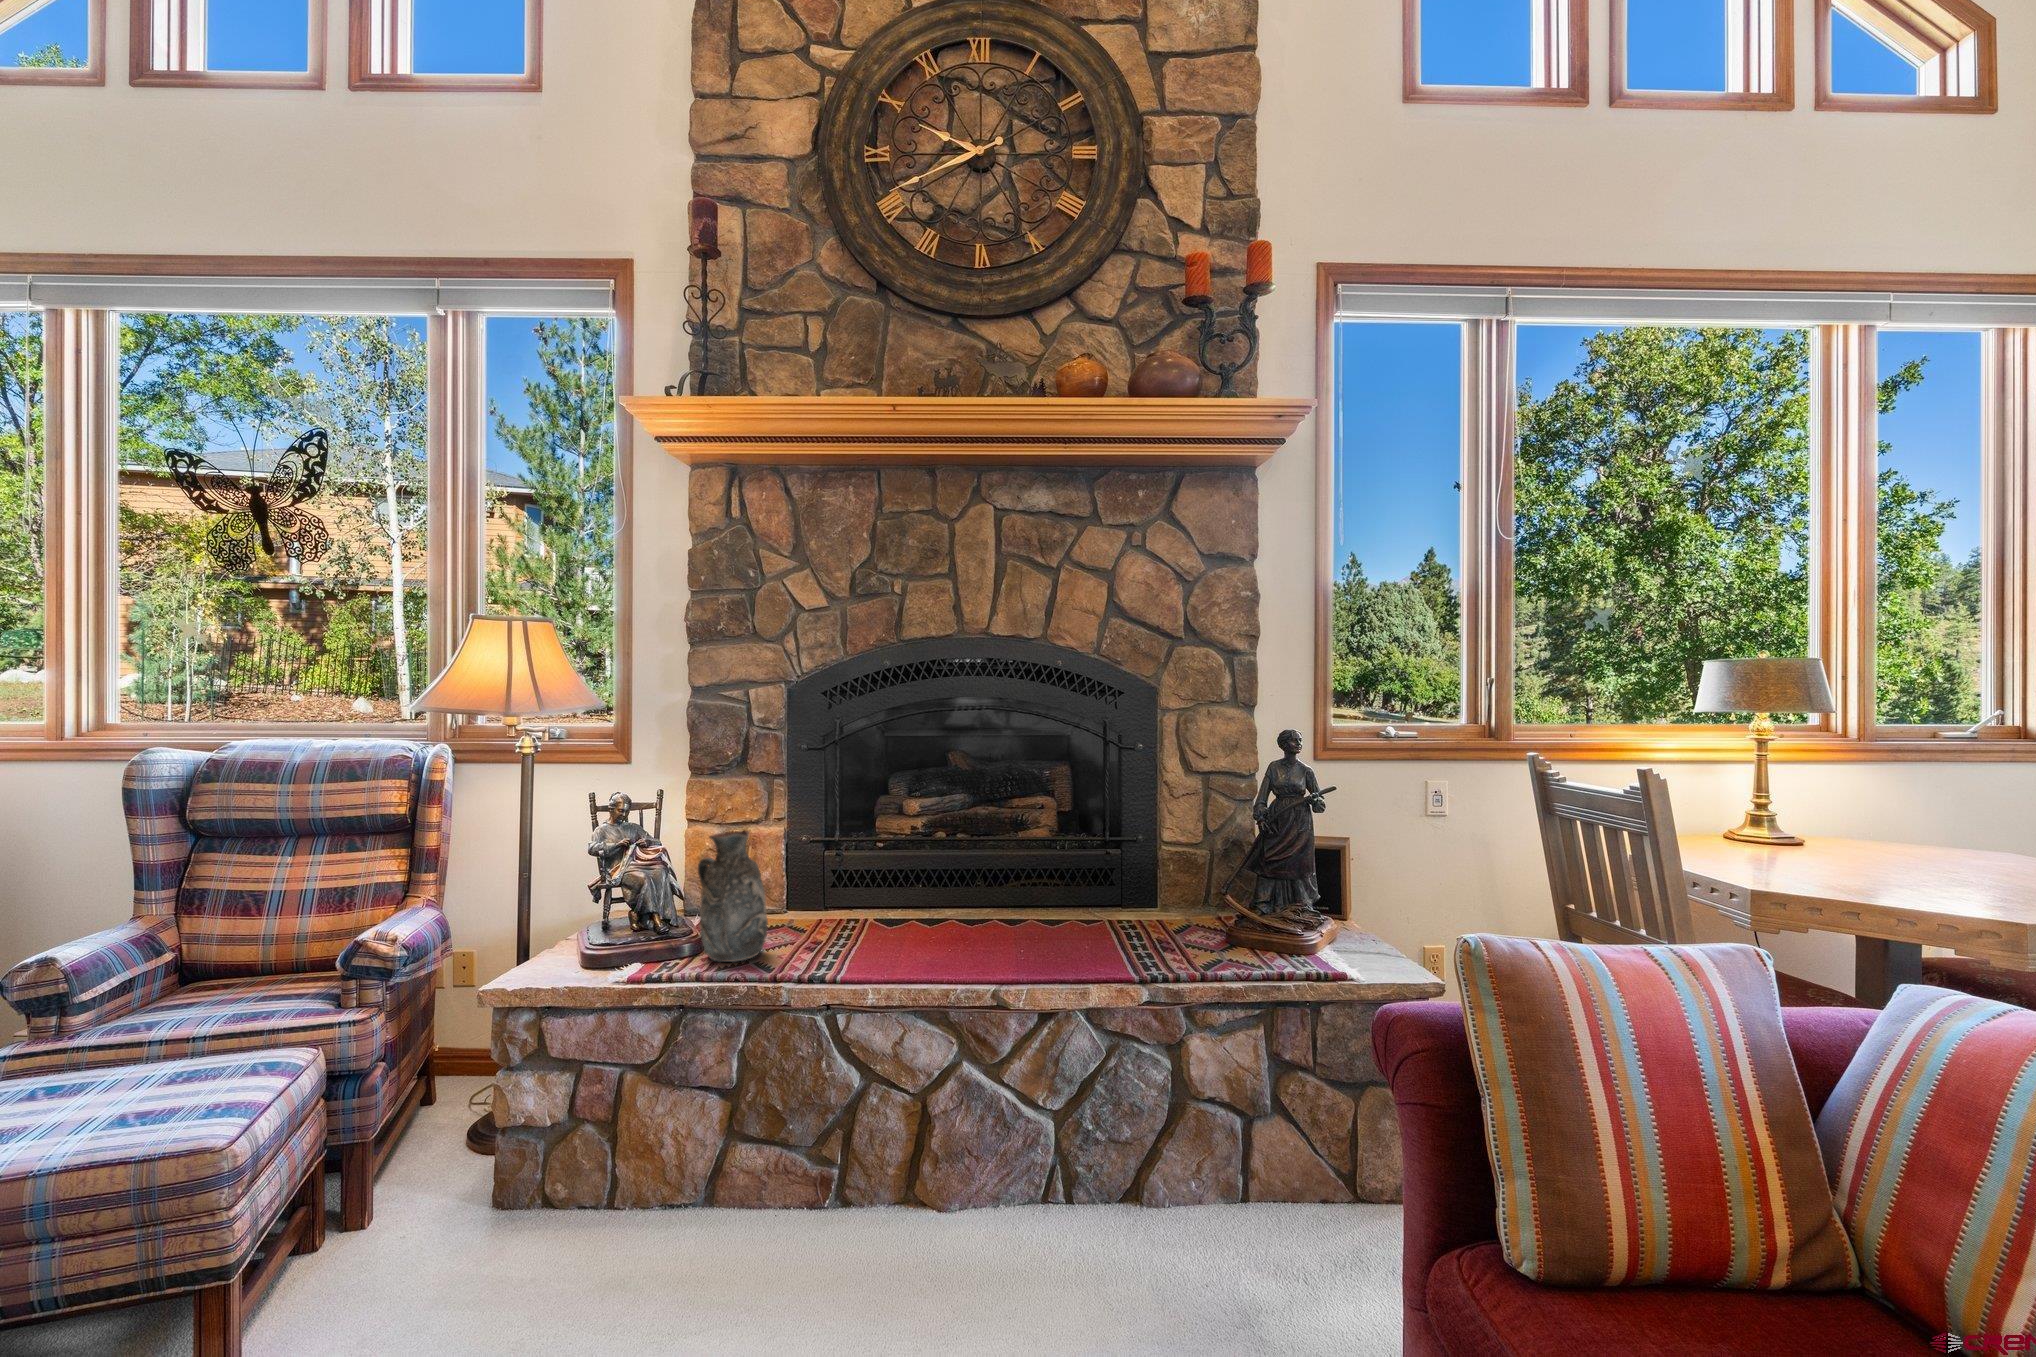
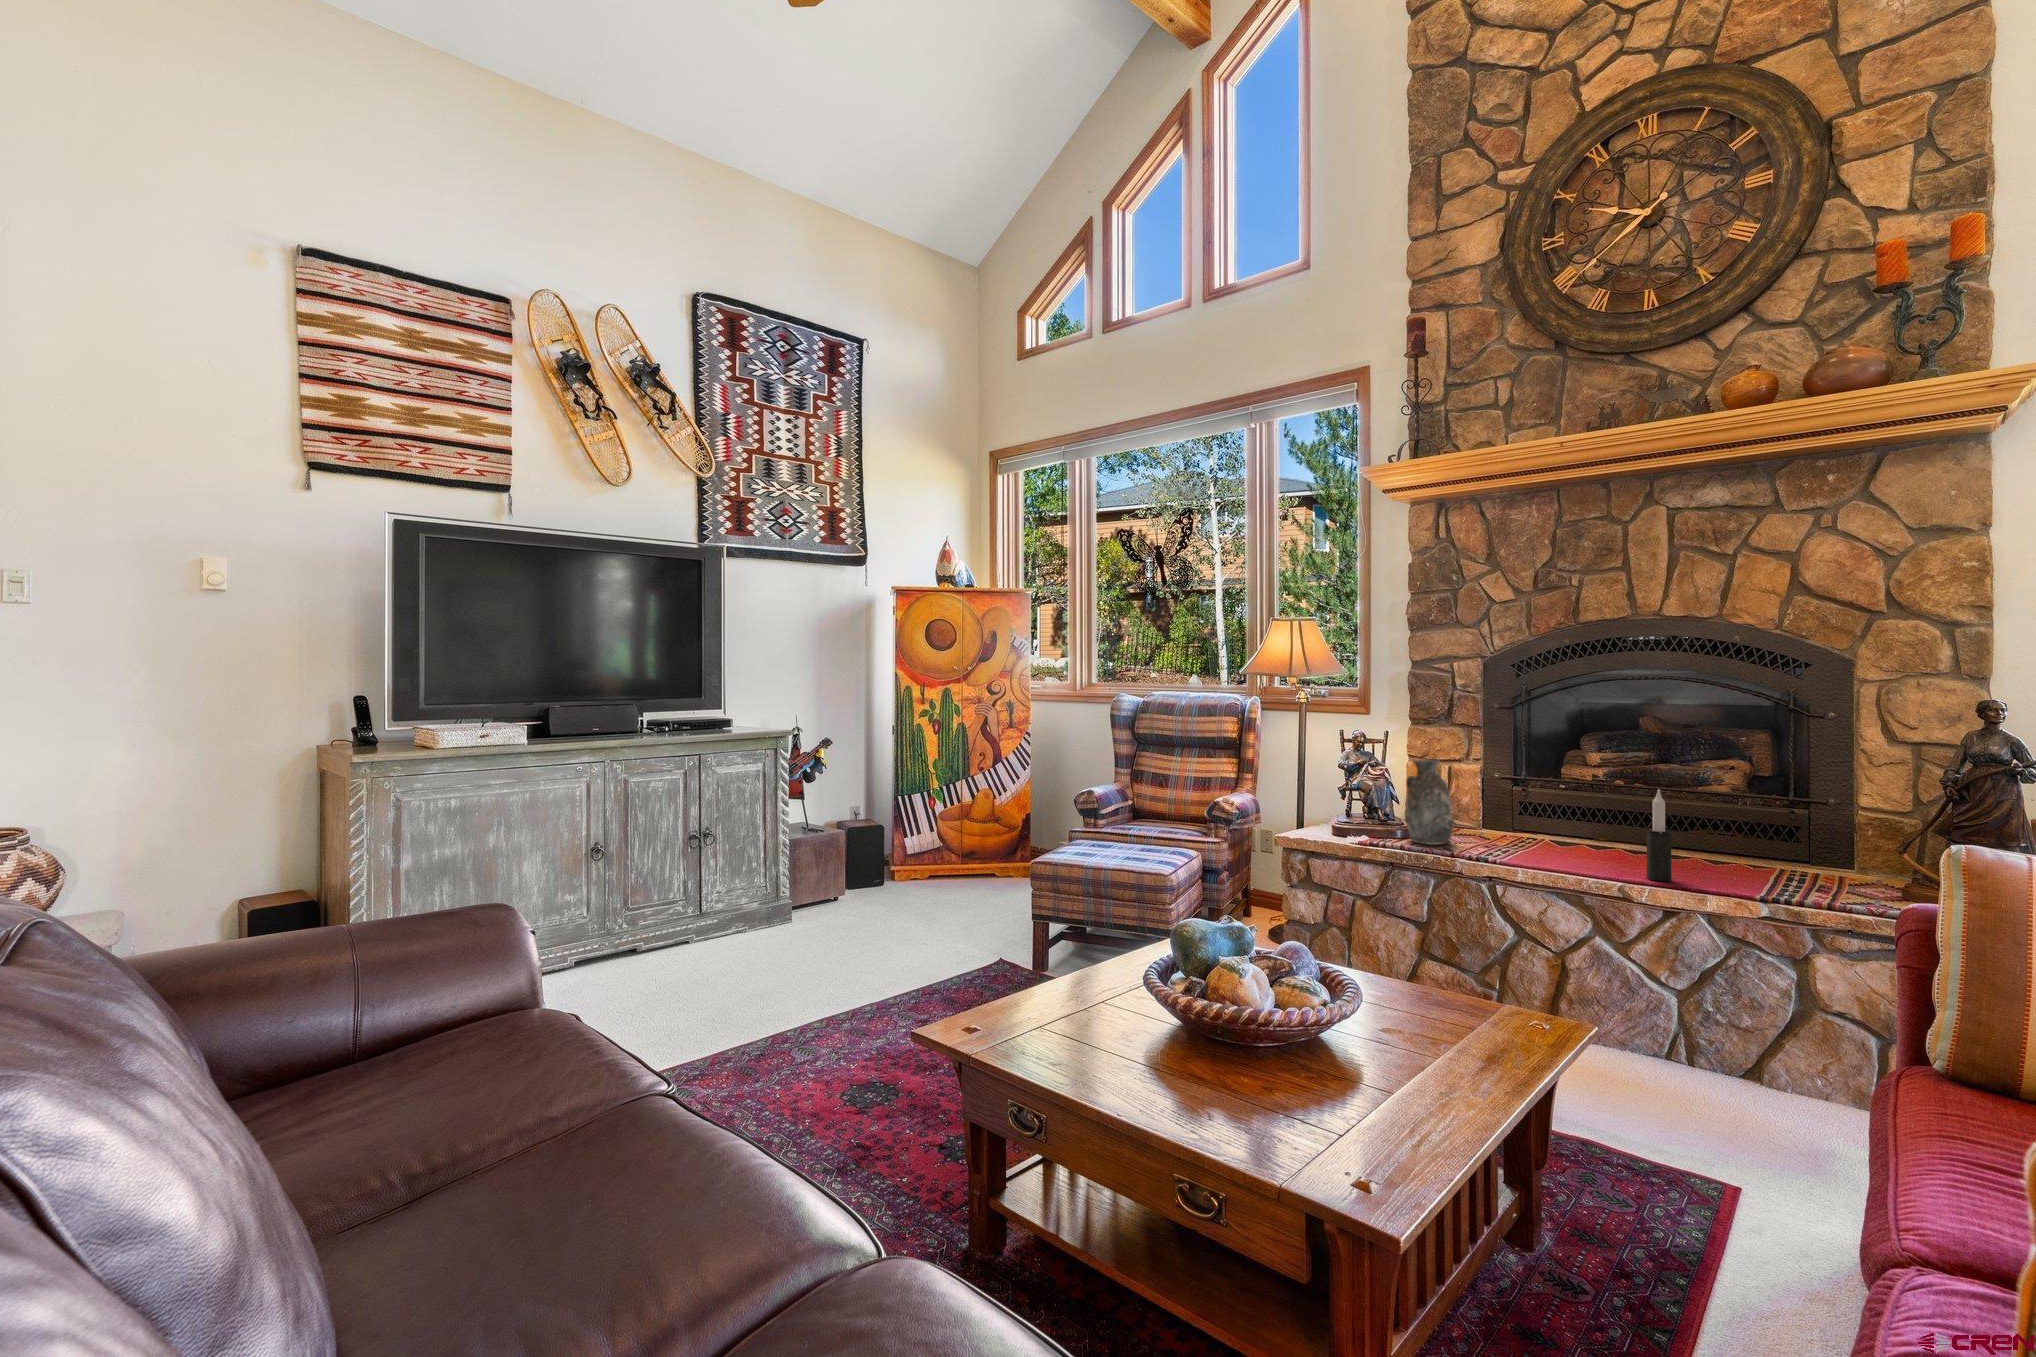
candle: none [1014,855,1042,974] -> present [1647,789,1671,881]

